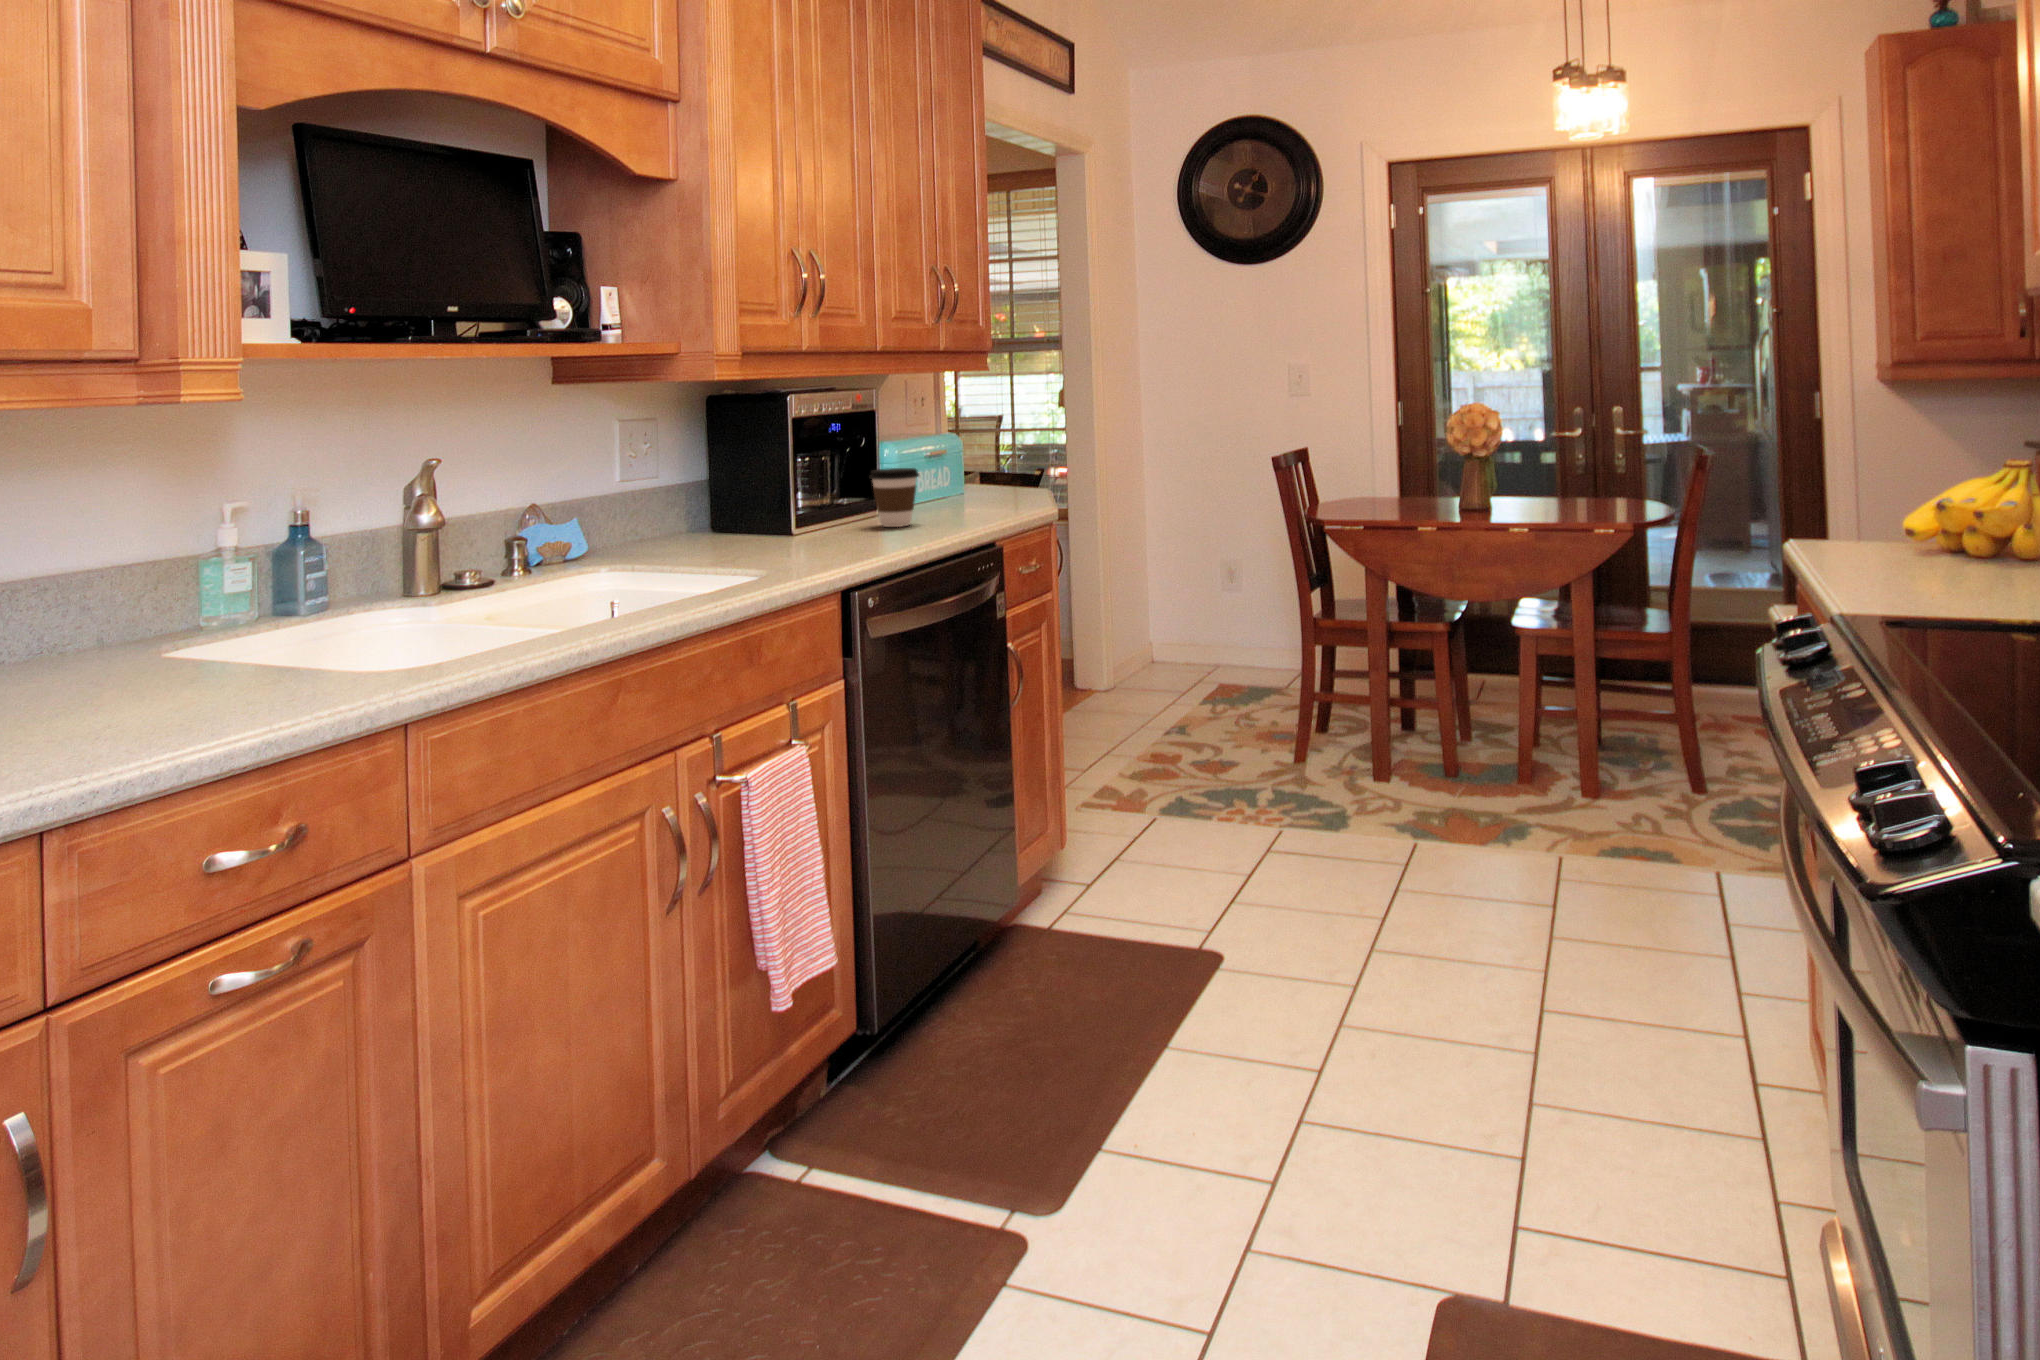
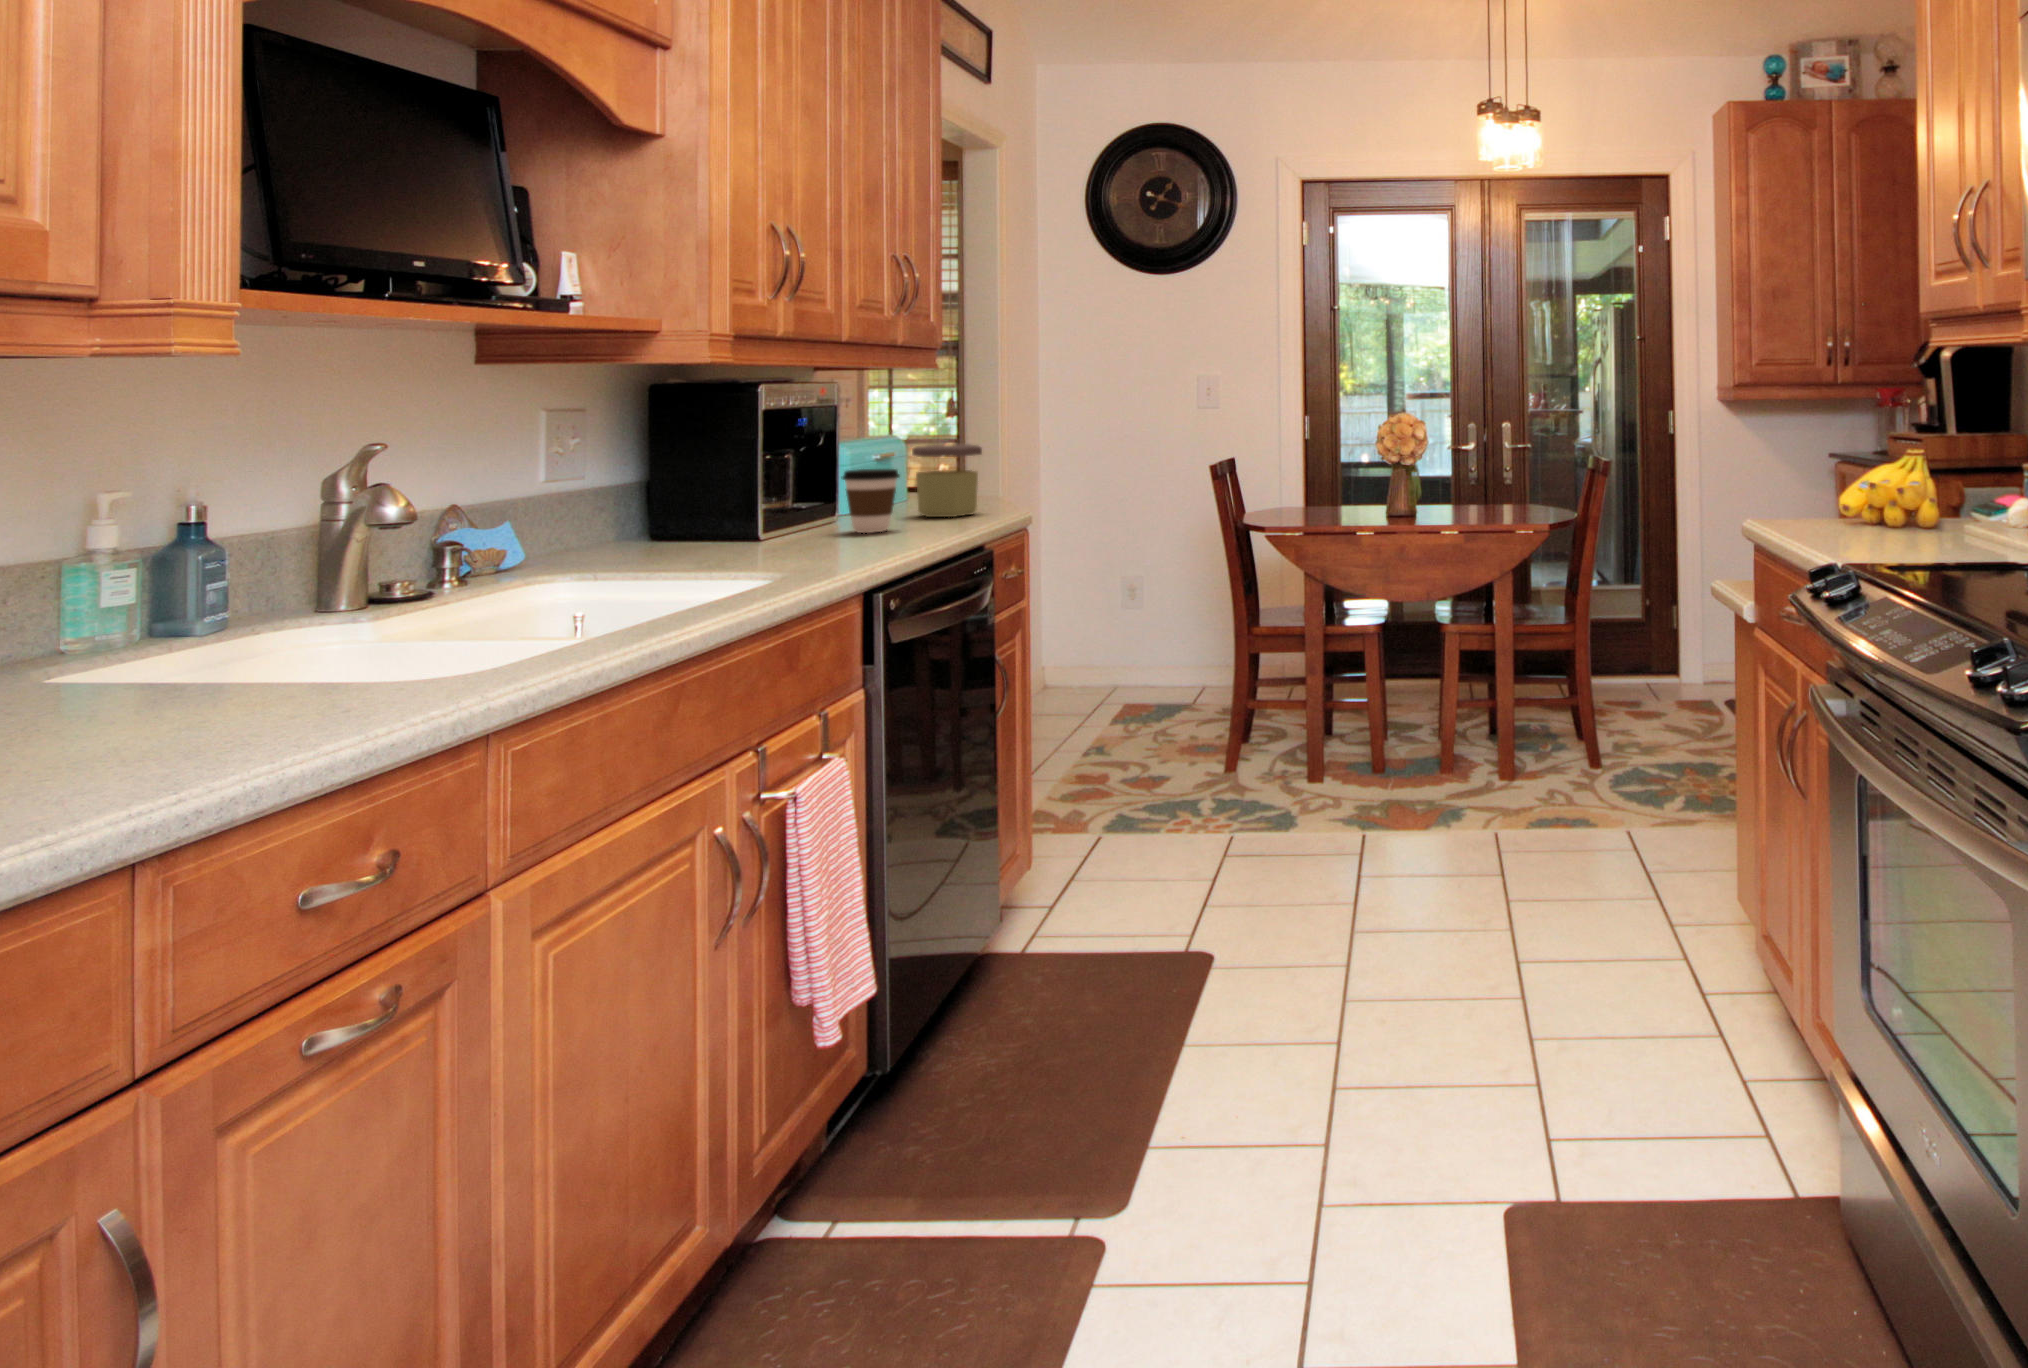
jar: none [946,443,1005,511] -> present [912,444,982,517]

